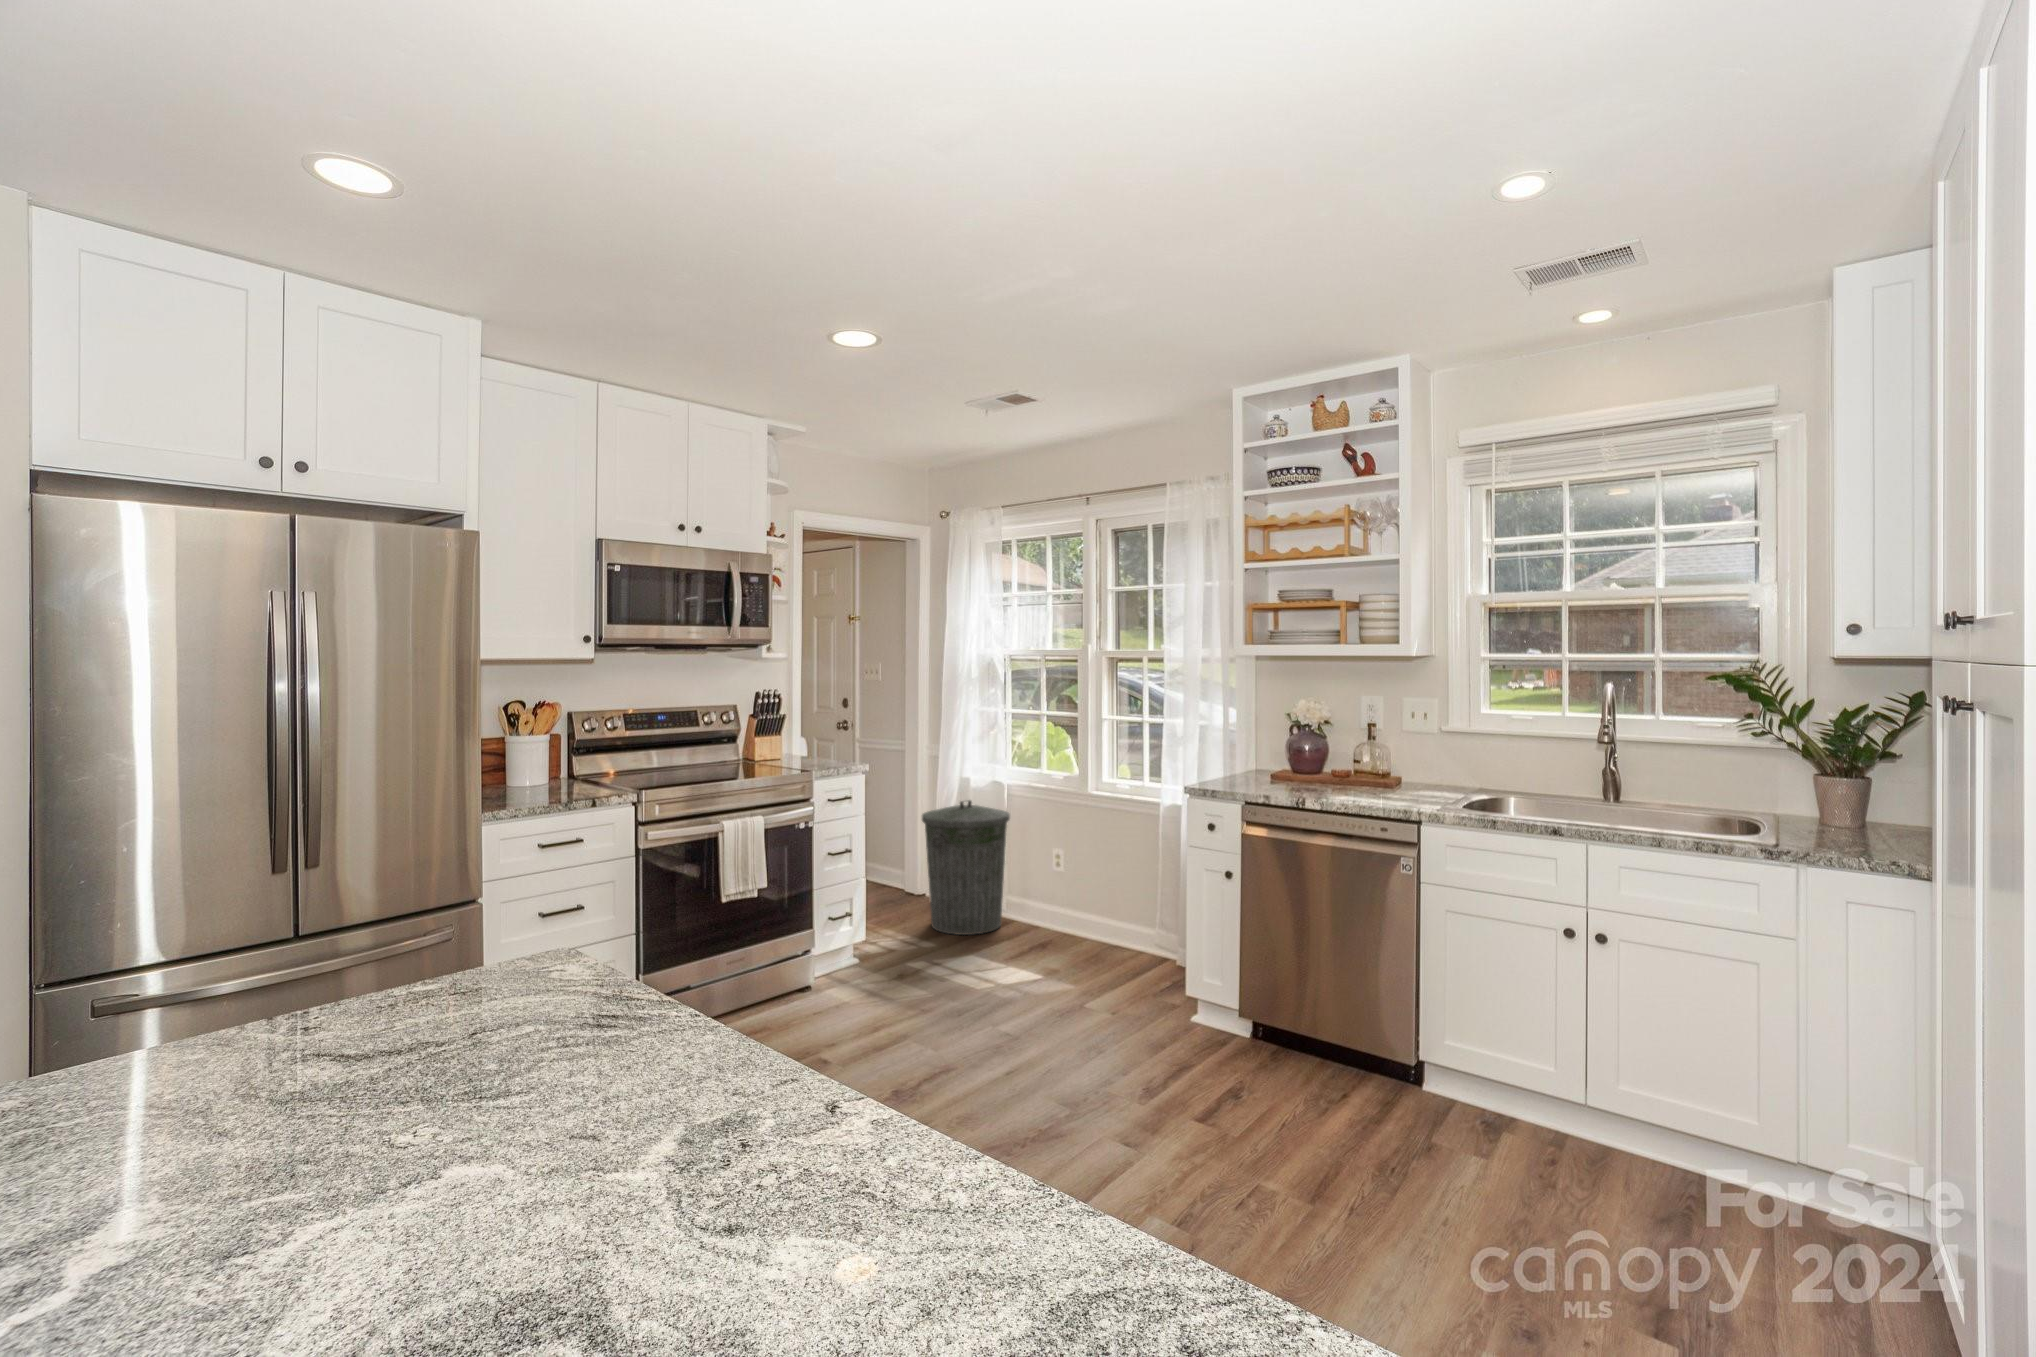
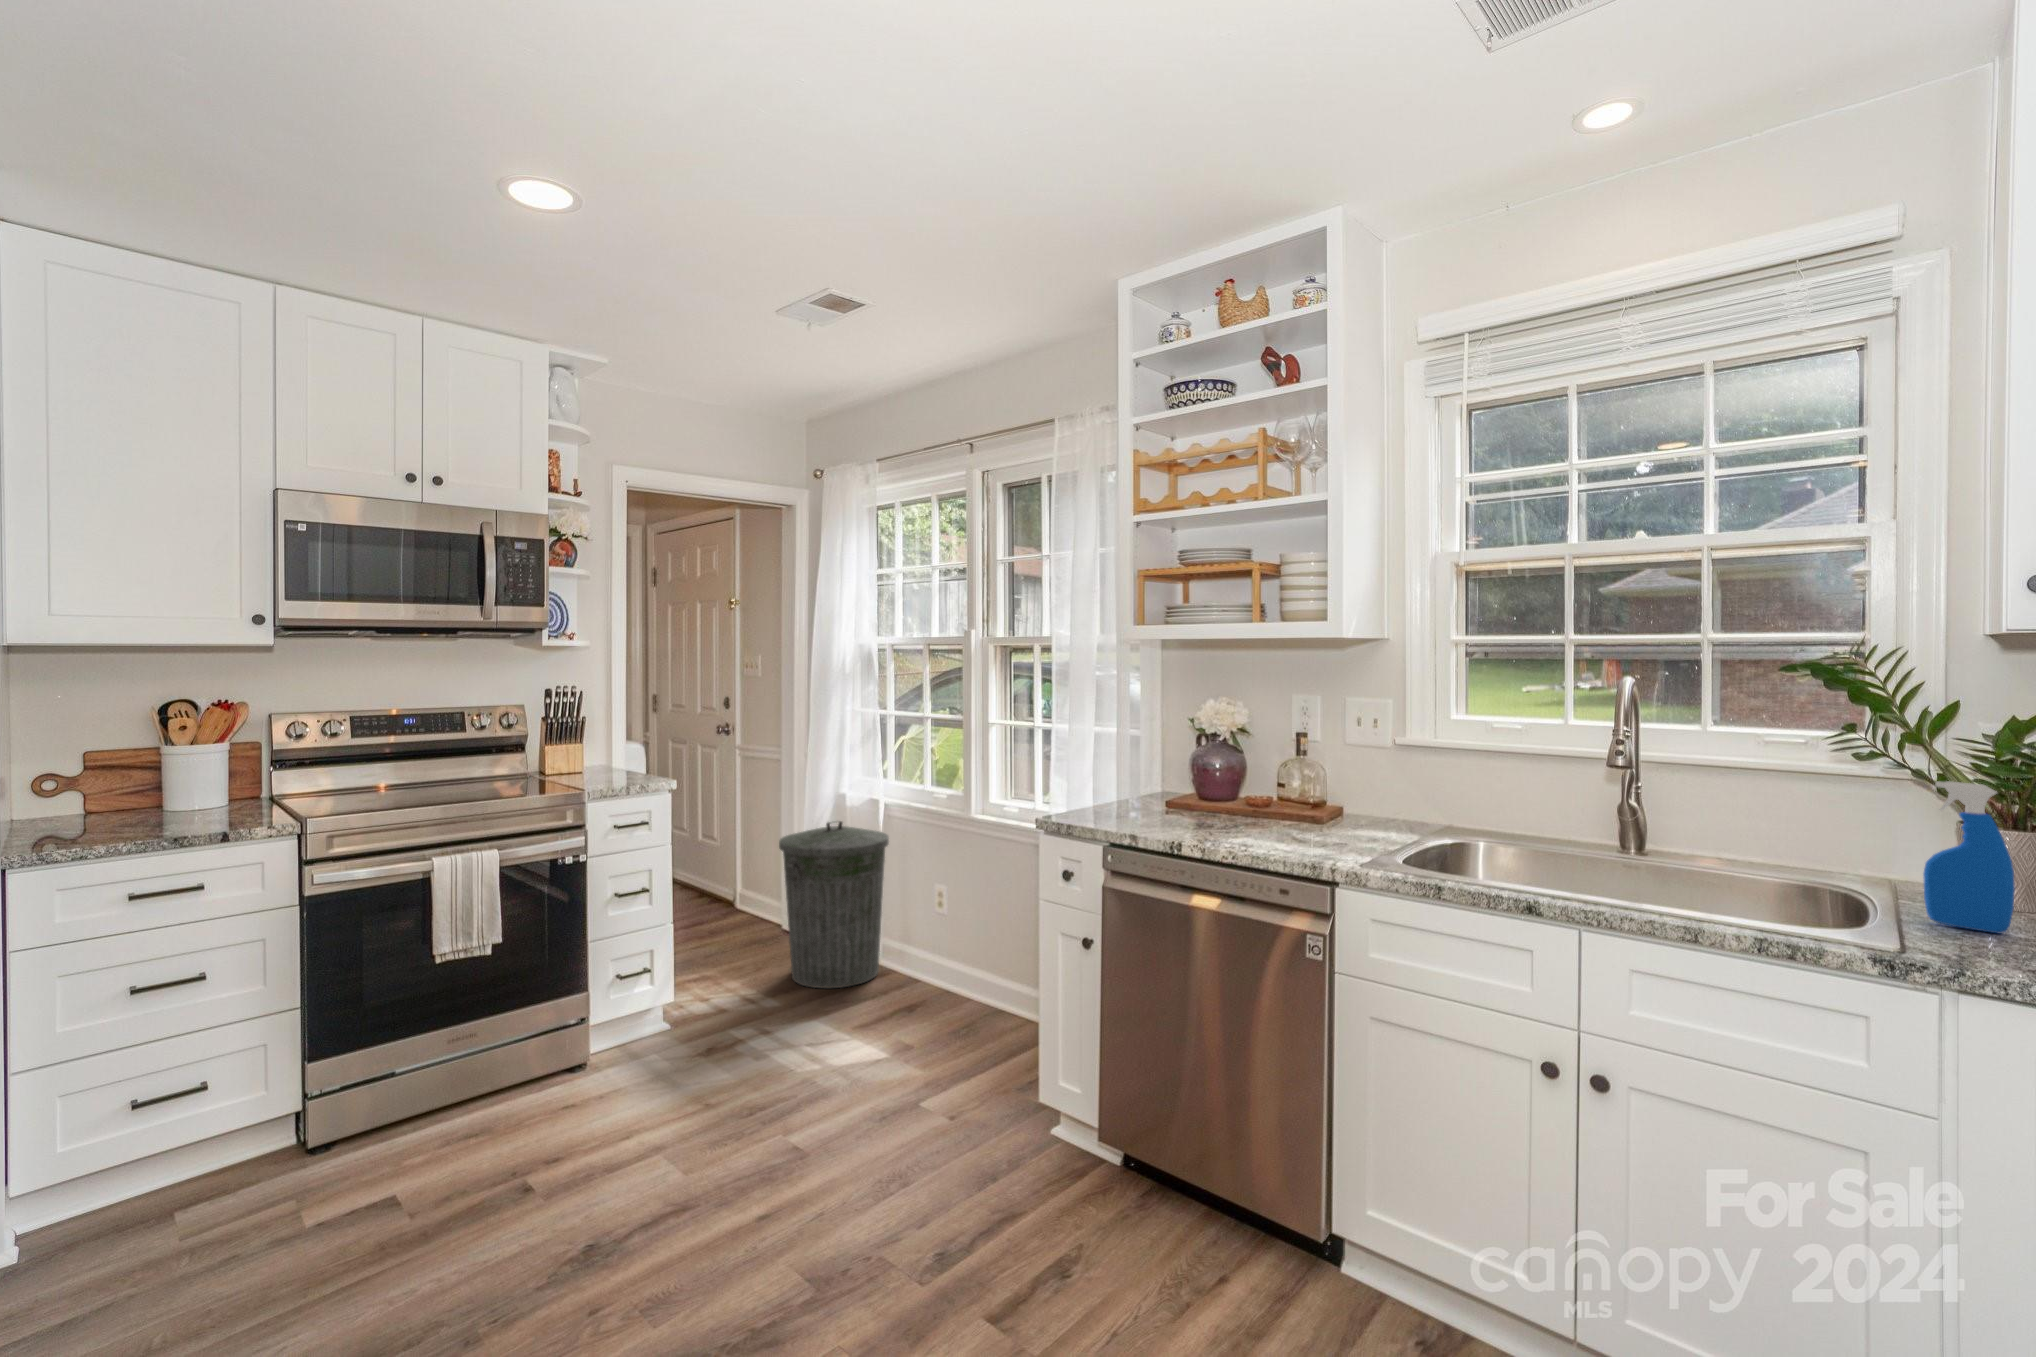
spray bottle: none [1792,747,1843,837] -> present [1924,781,2015,933]

